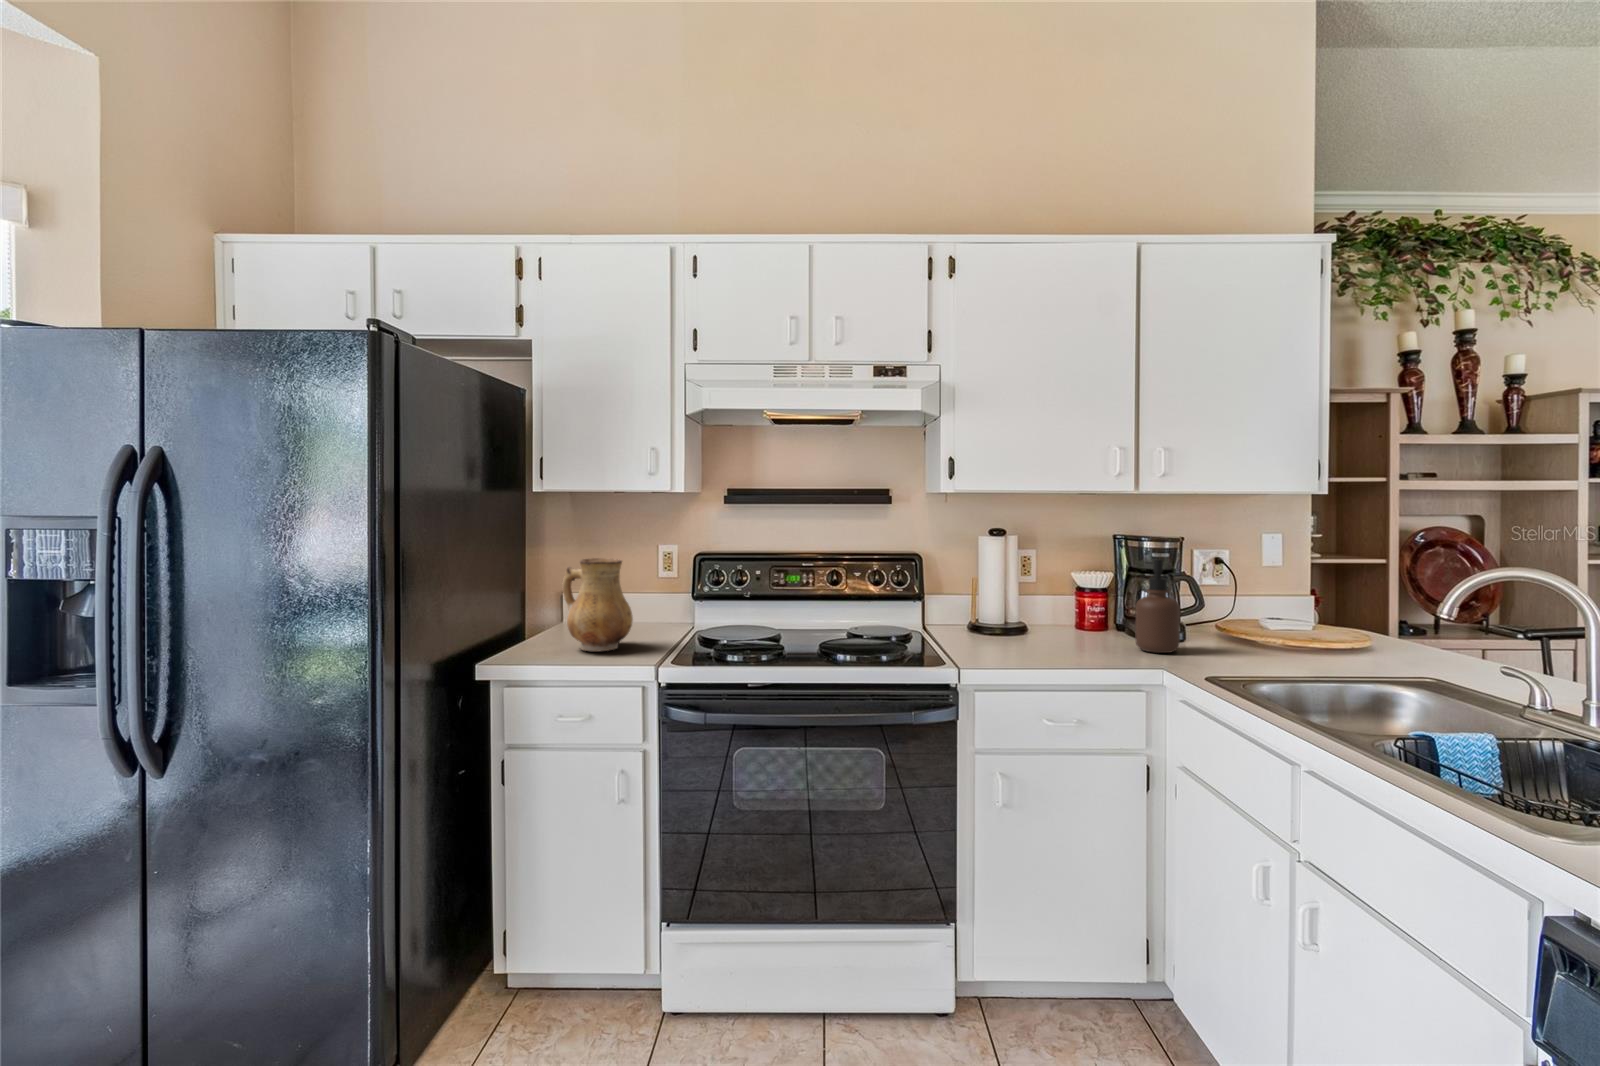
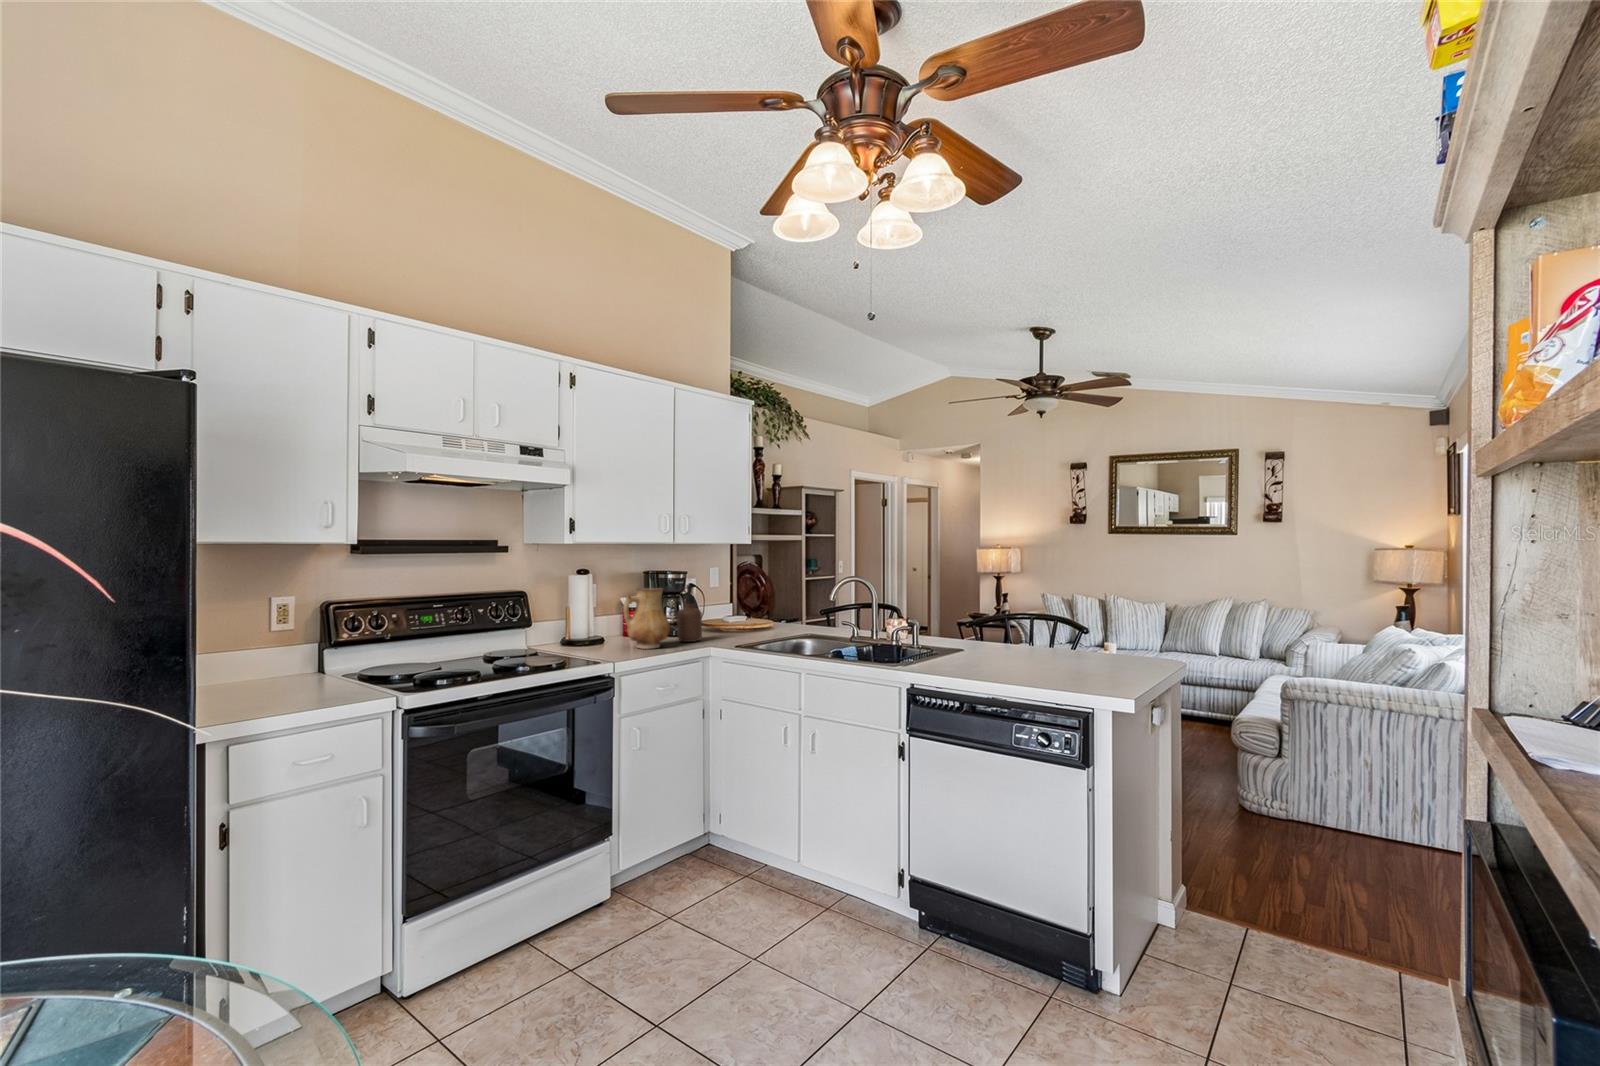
ceramic pitcher: present [562,558,633,651] -> present [623,588,670,649]

